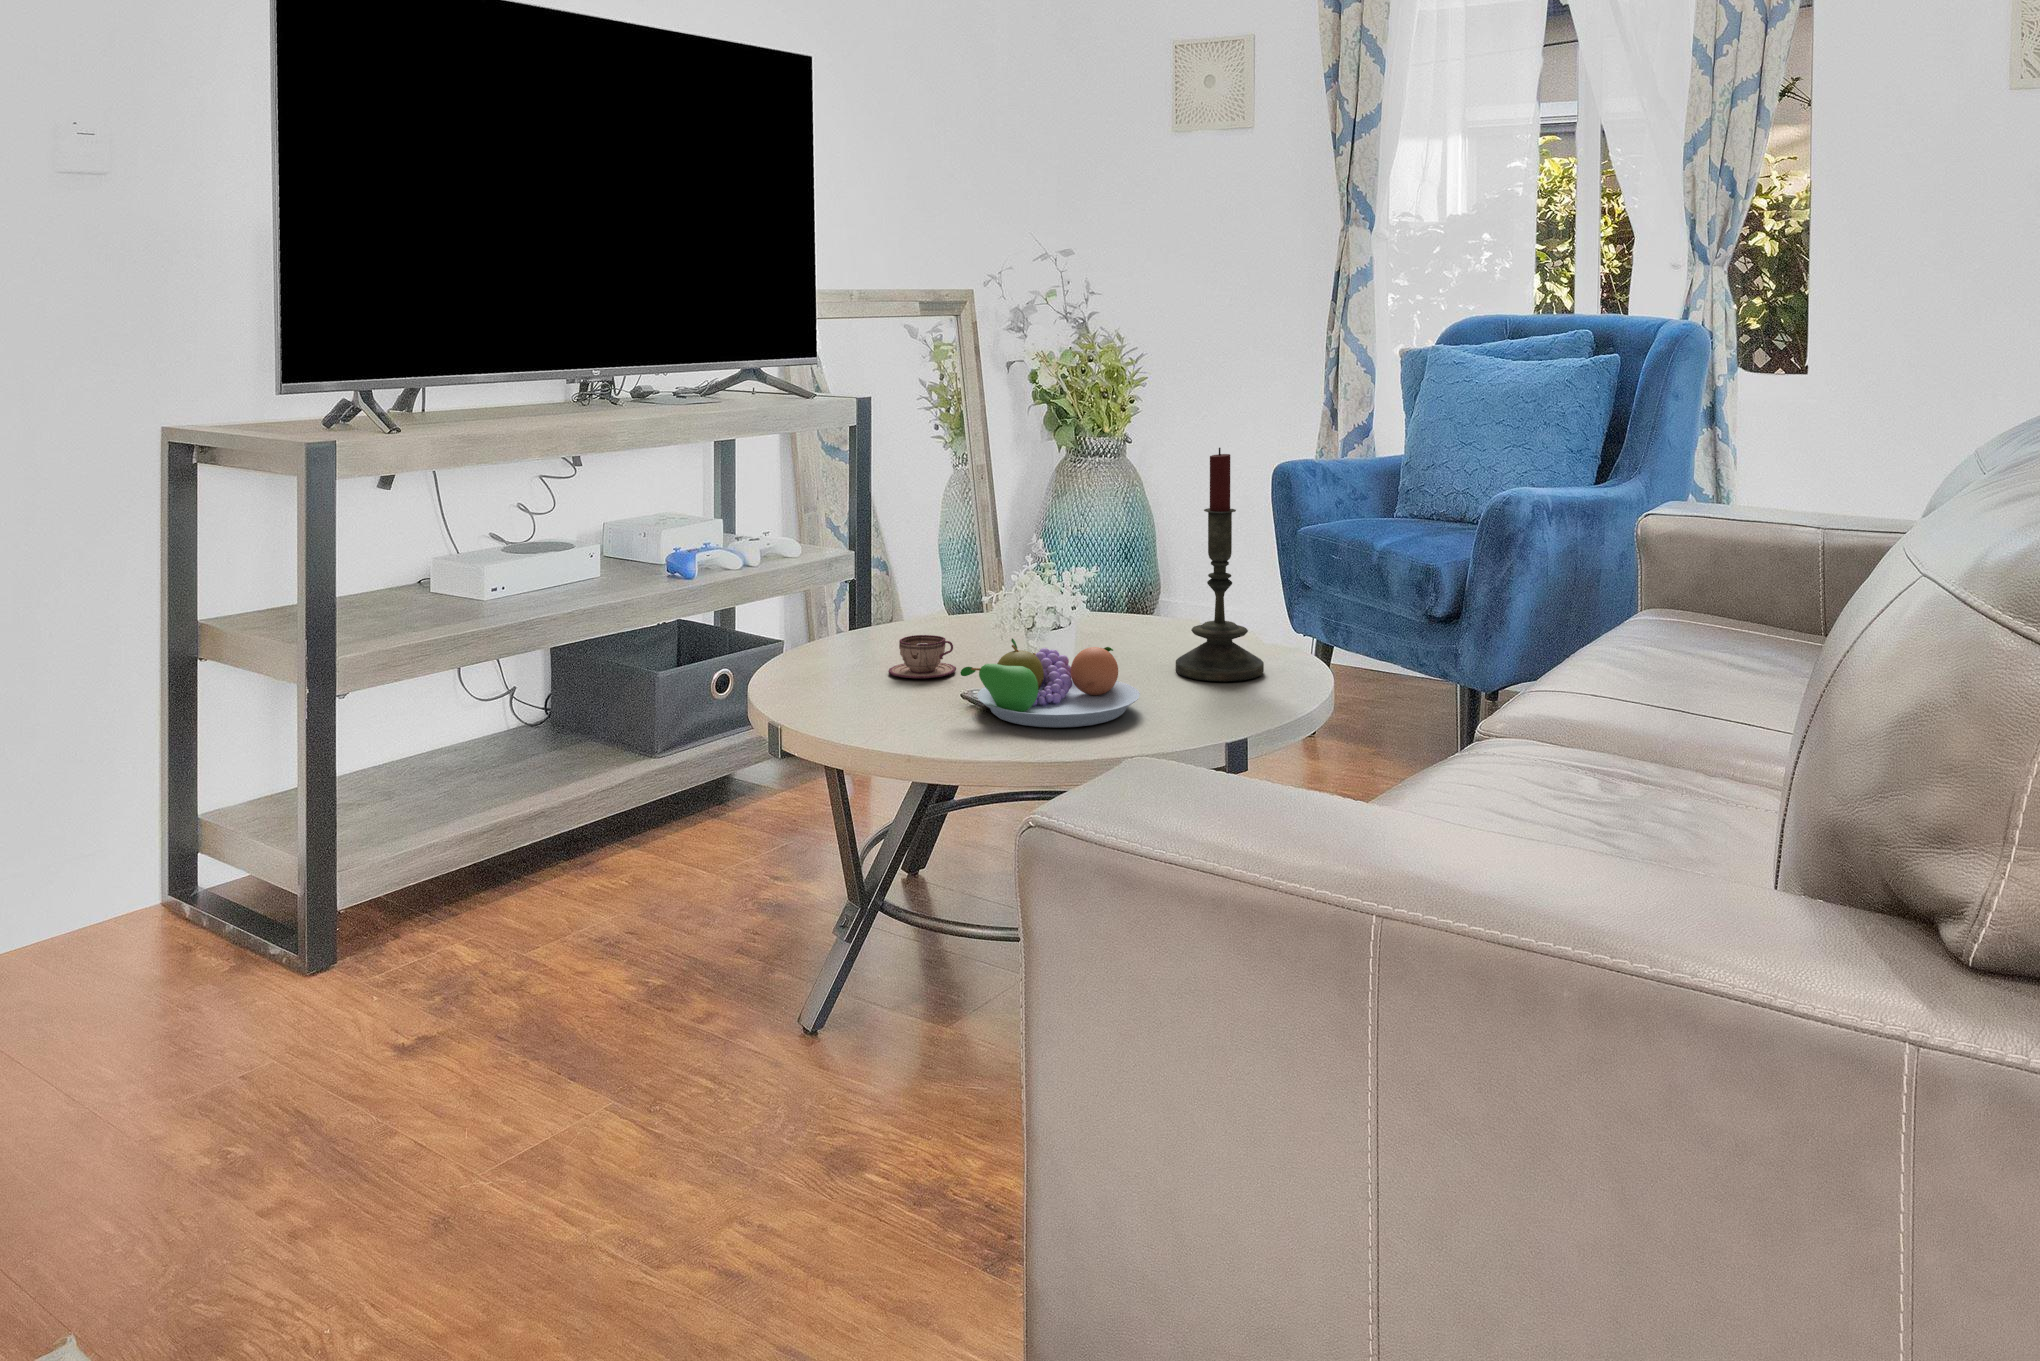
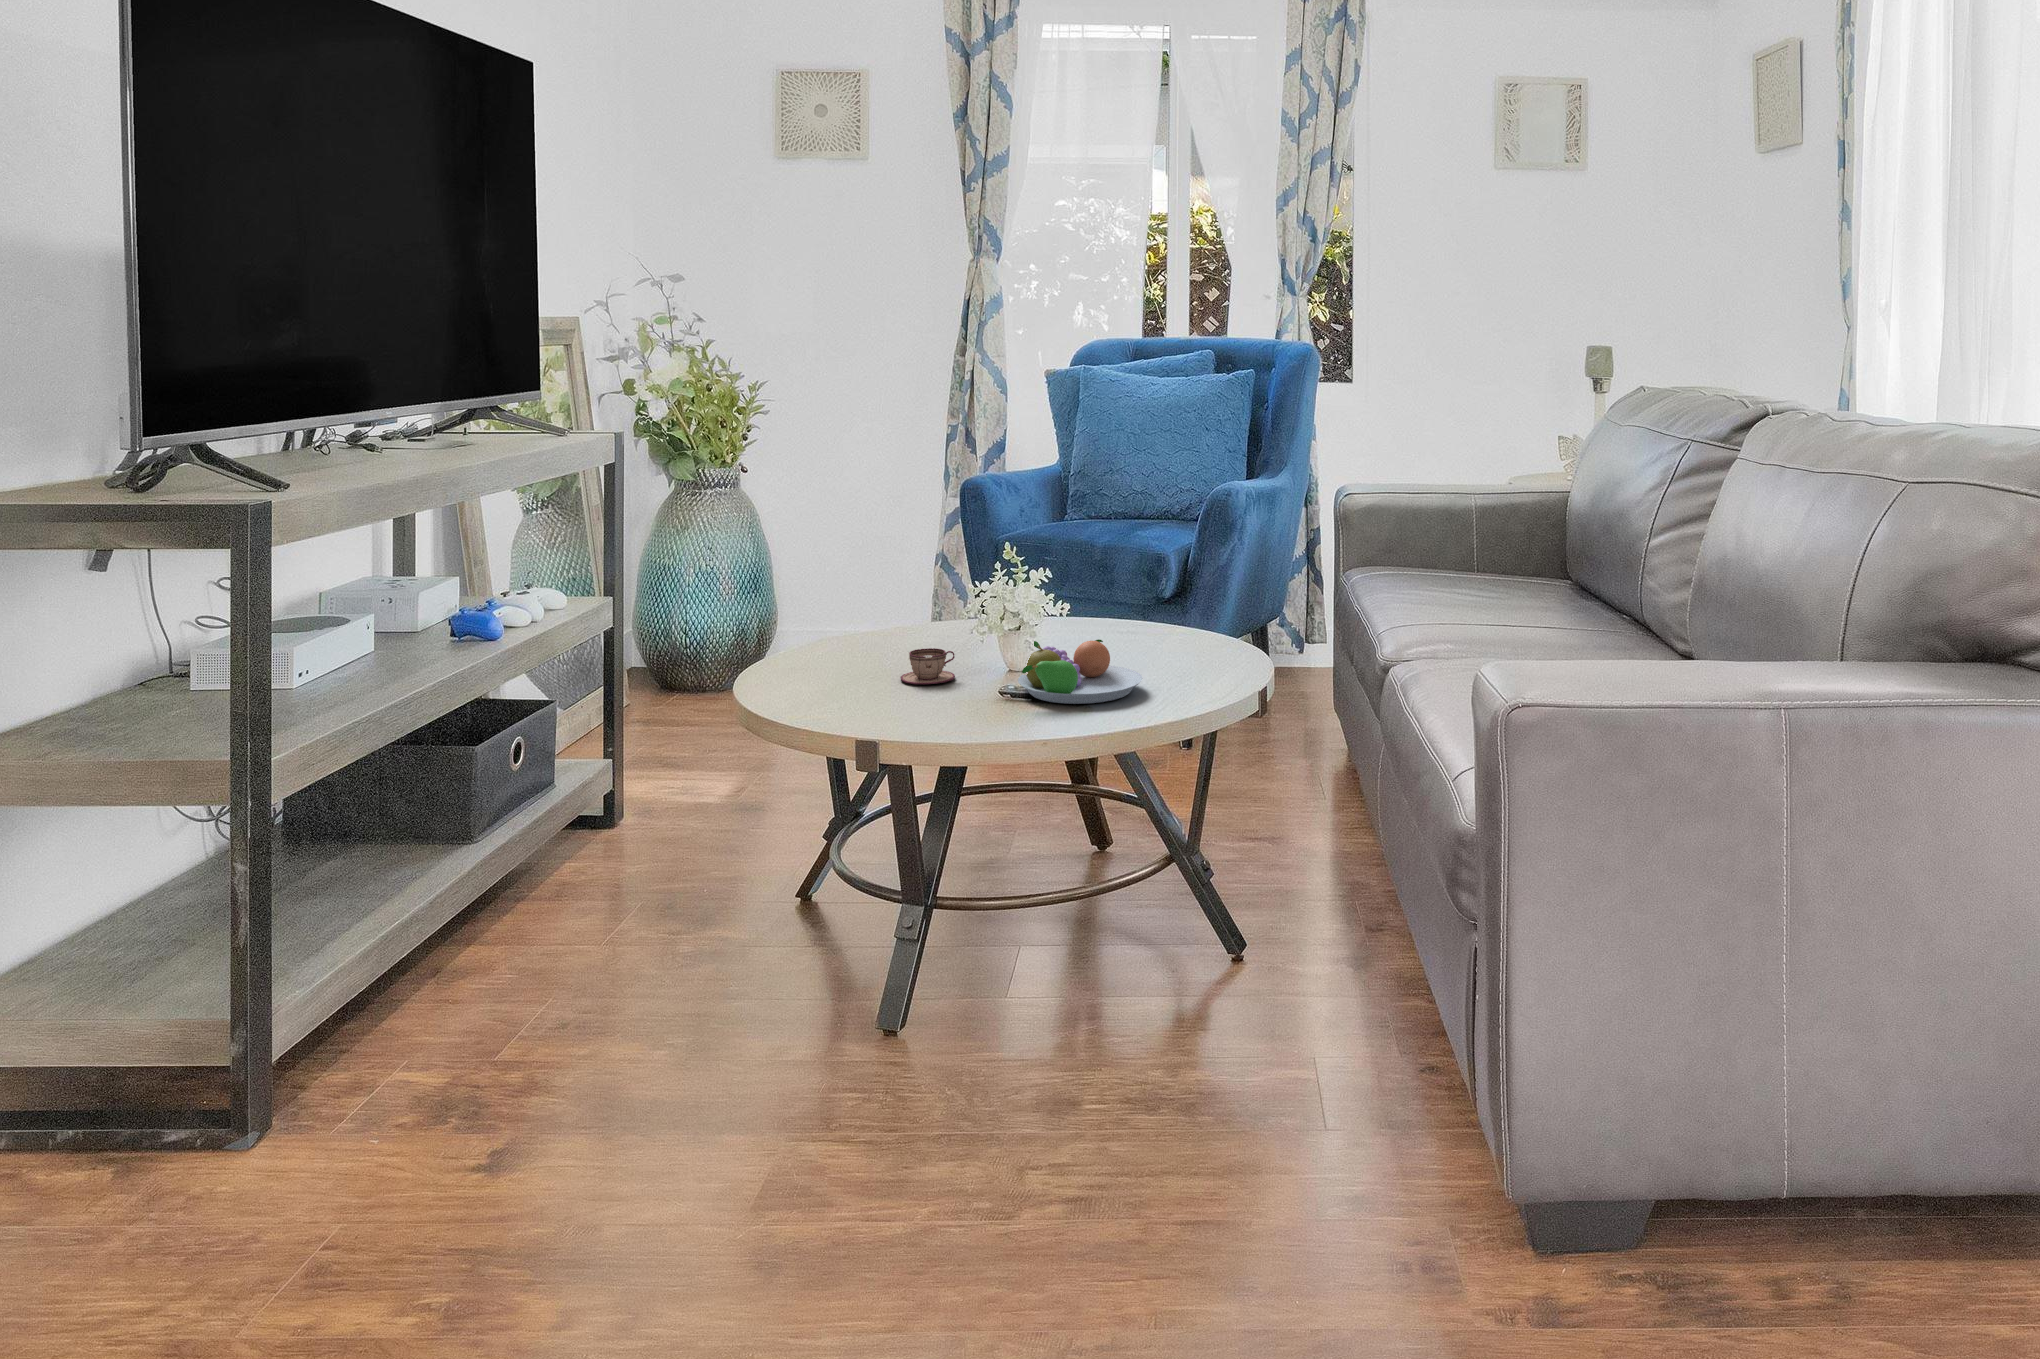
candle: present [1176,448,1264,681] -> none [1103,479,1171,658]

